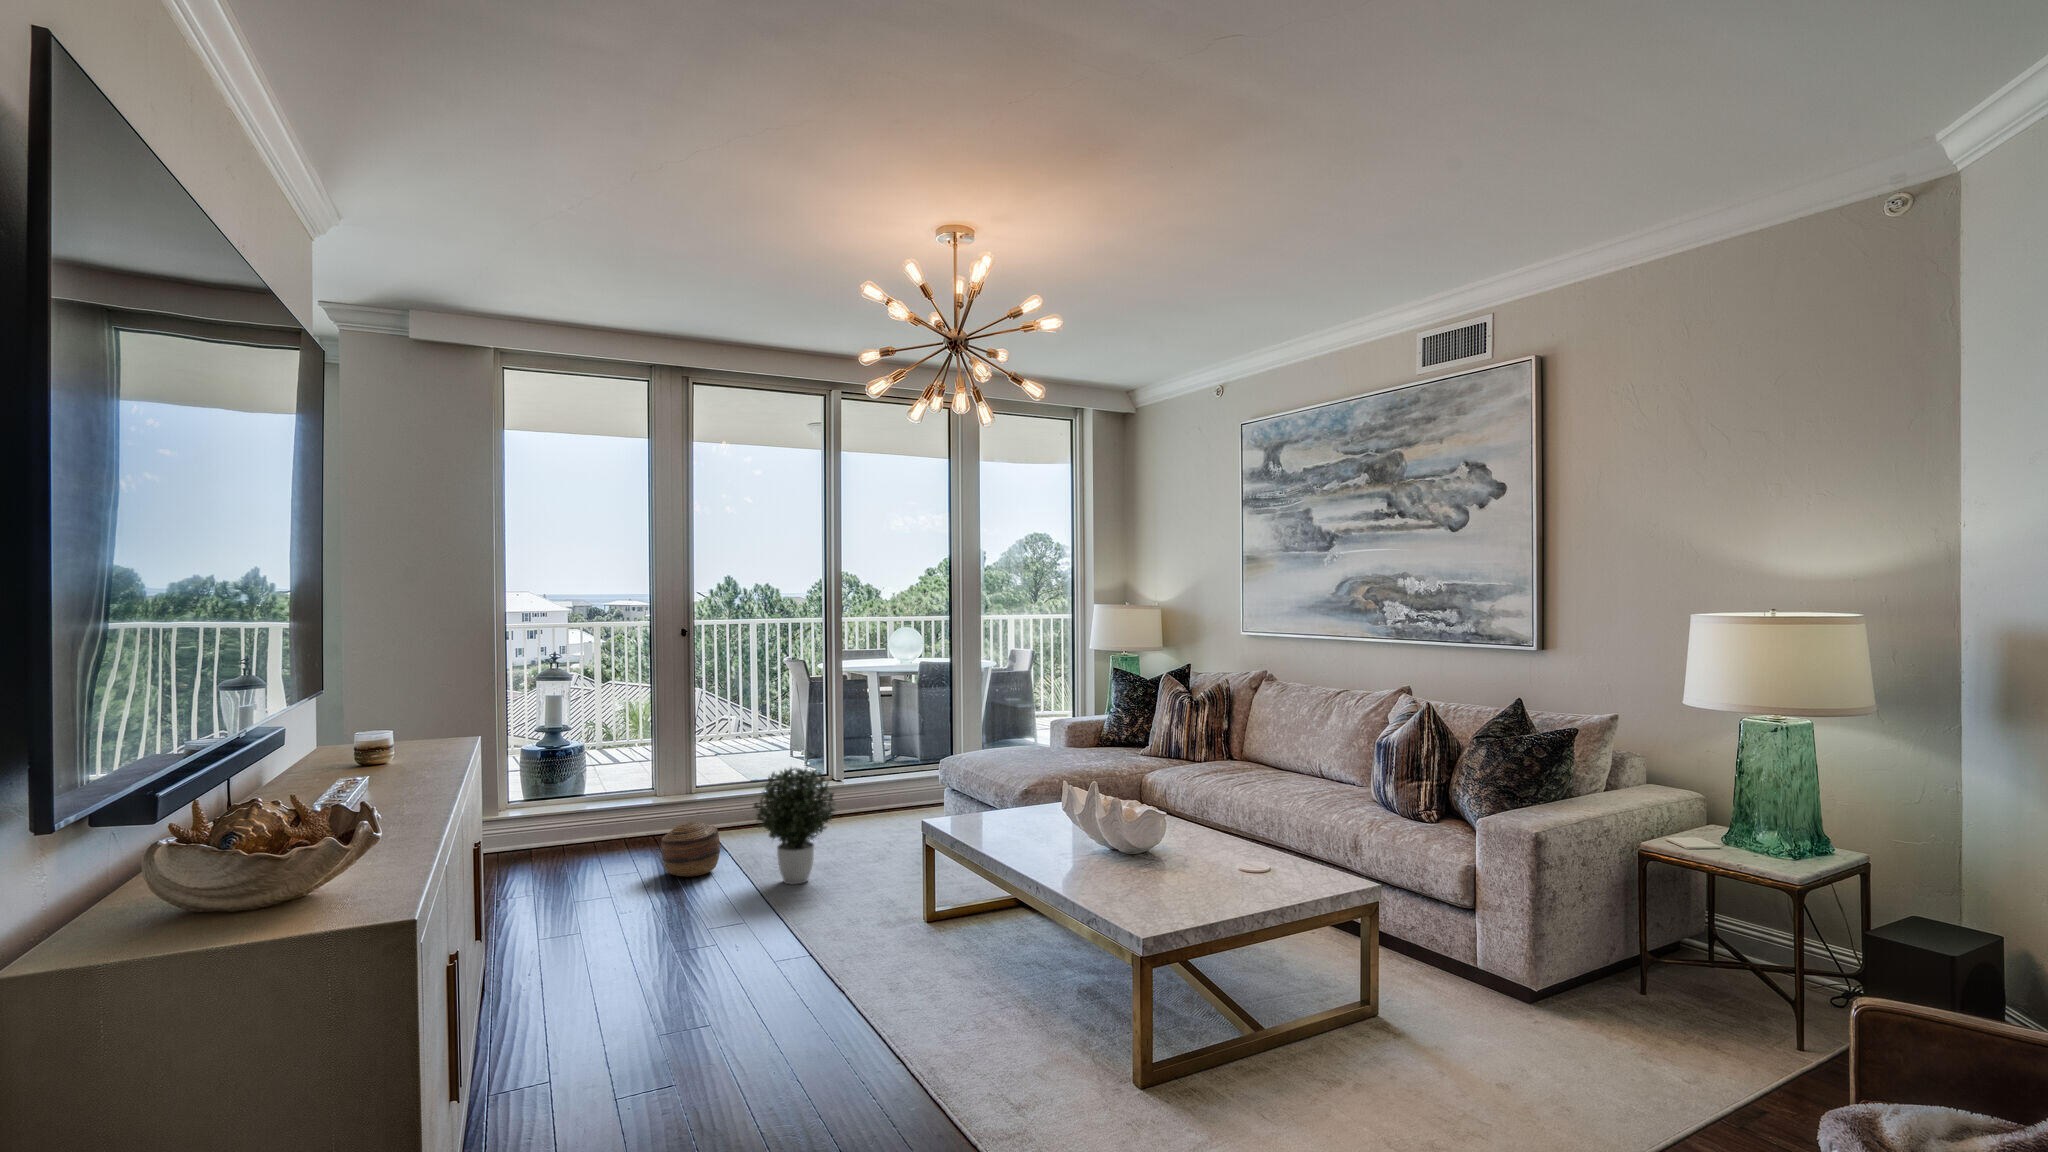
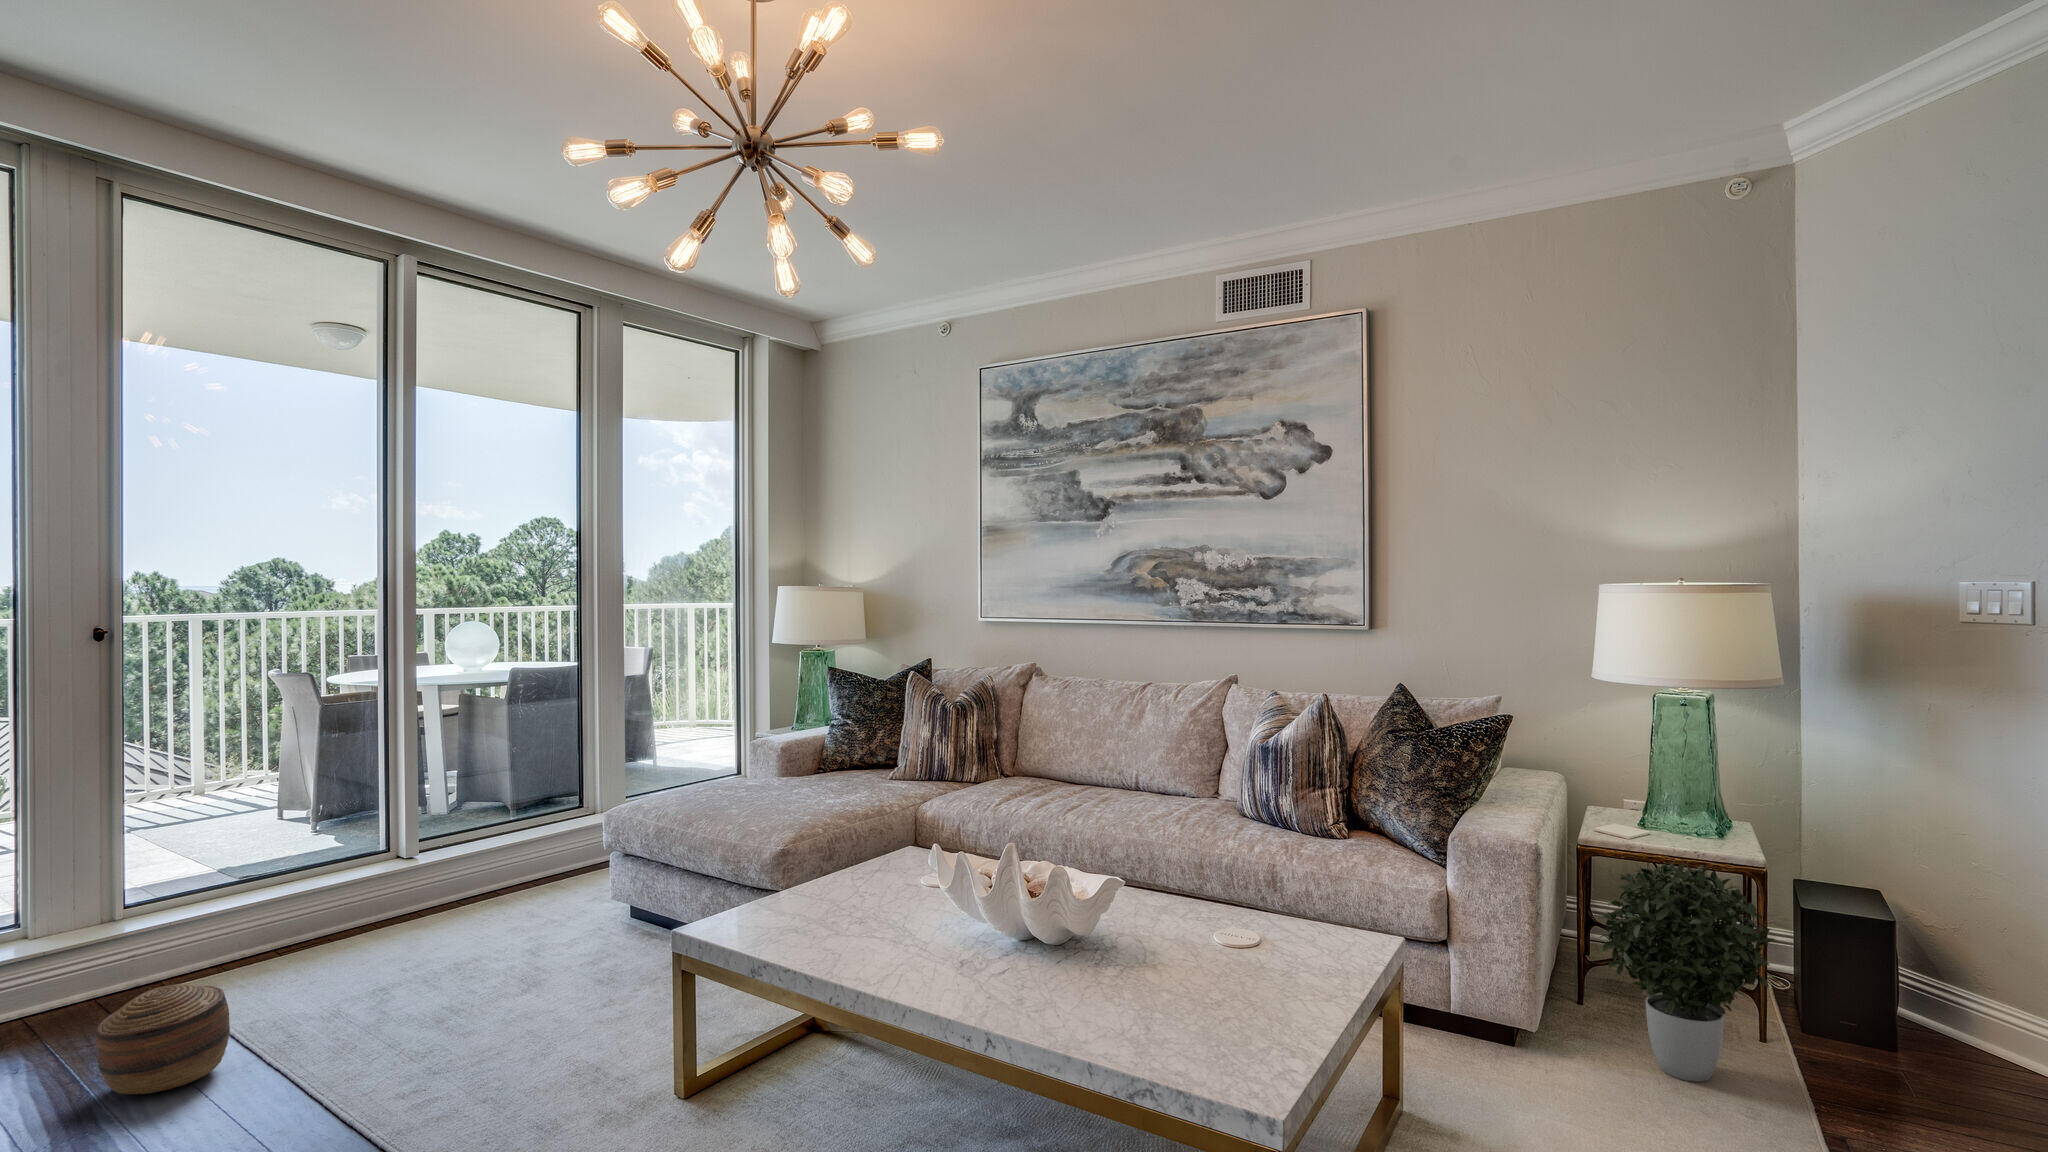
potted plant: present [753,768,835,885] -> present [1598,863,1774,1082]

